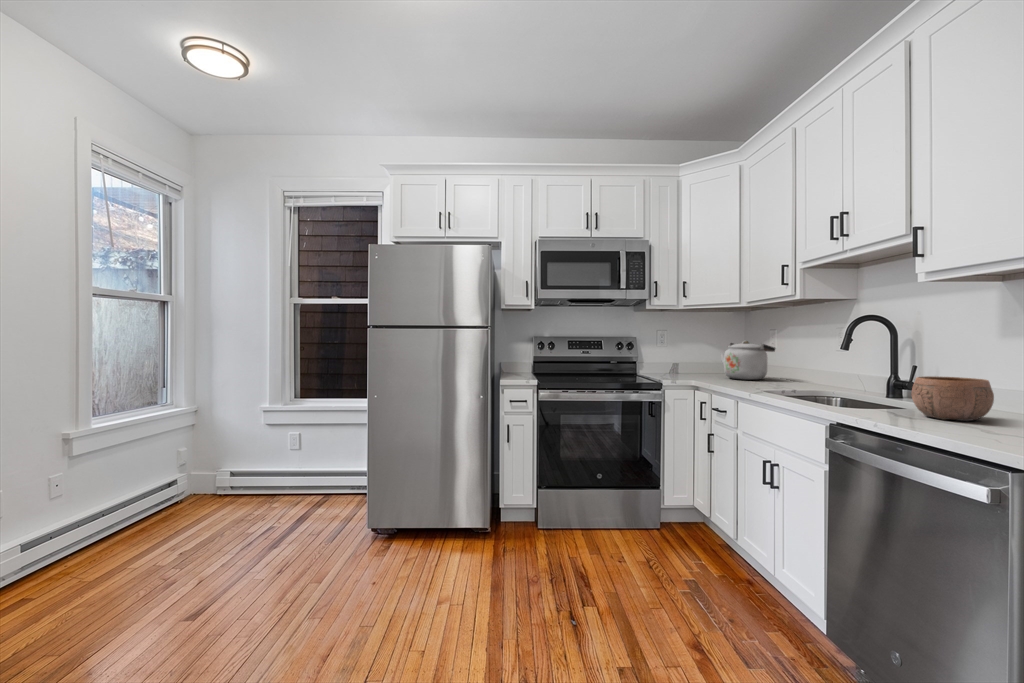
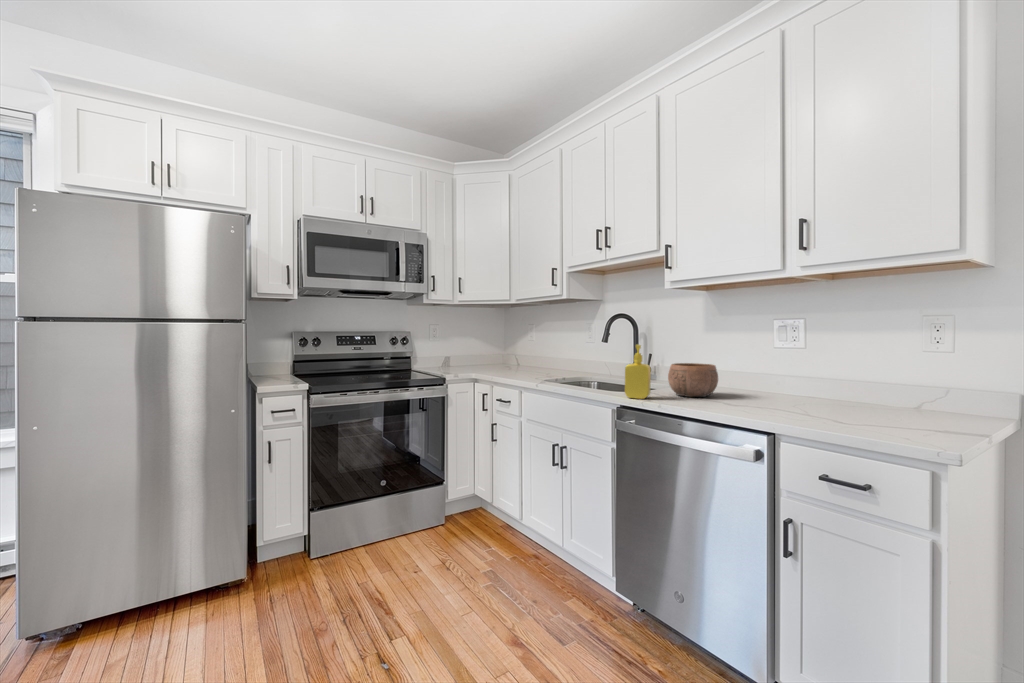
kettle: present [721,341,775,380] -> none [491,335,537,371]
soap dispenser: none [841,351,879,416] -> present [625,345,651,399]

